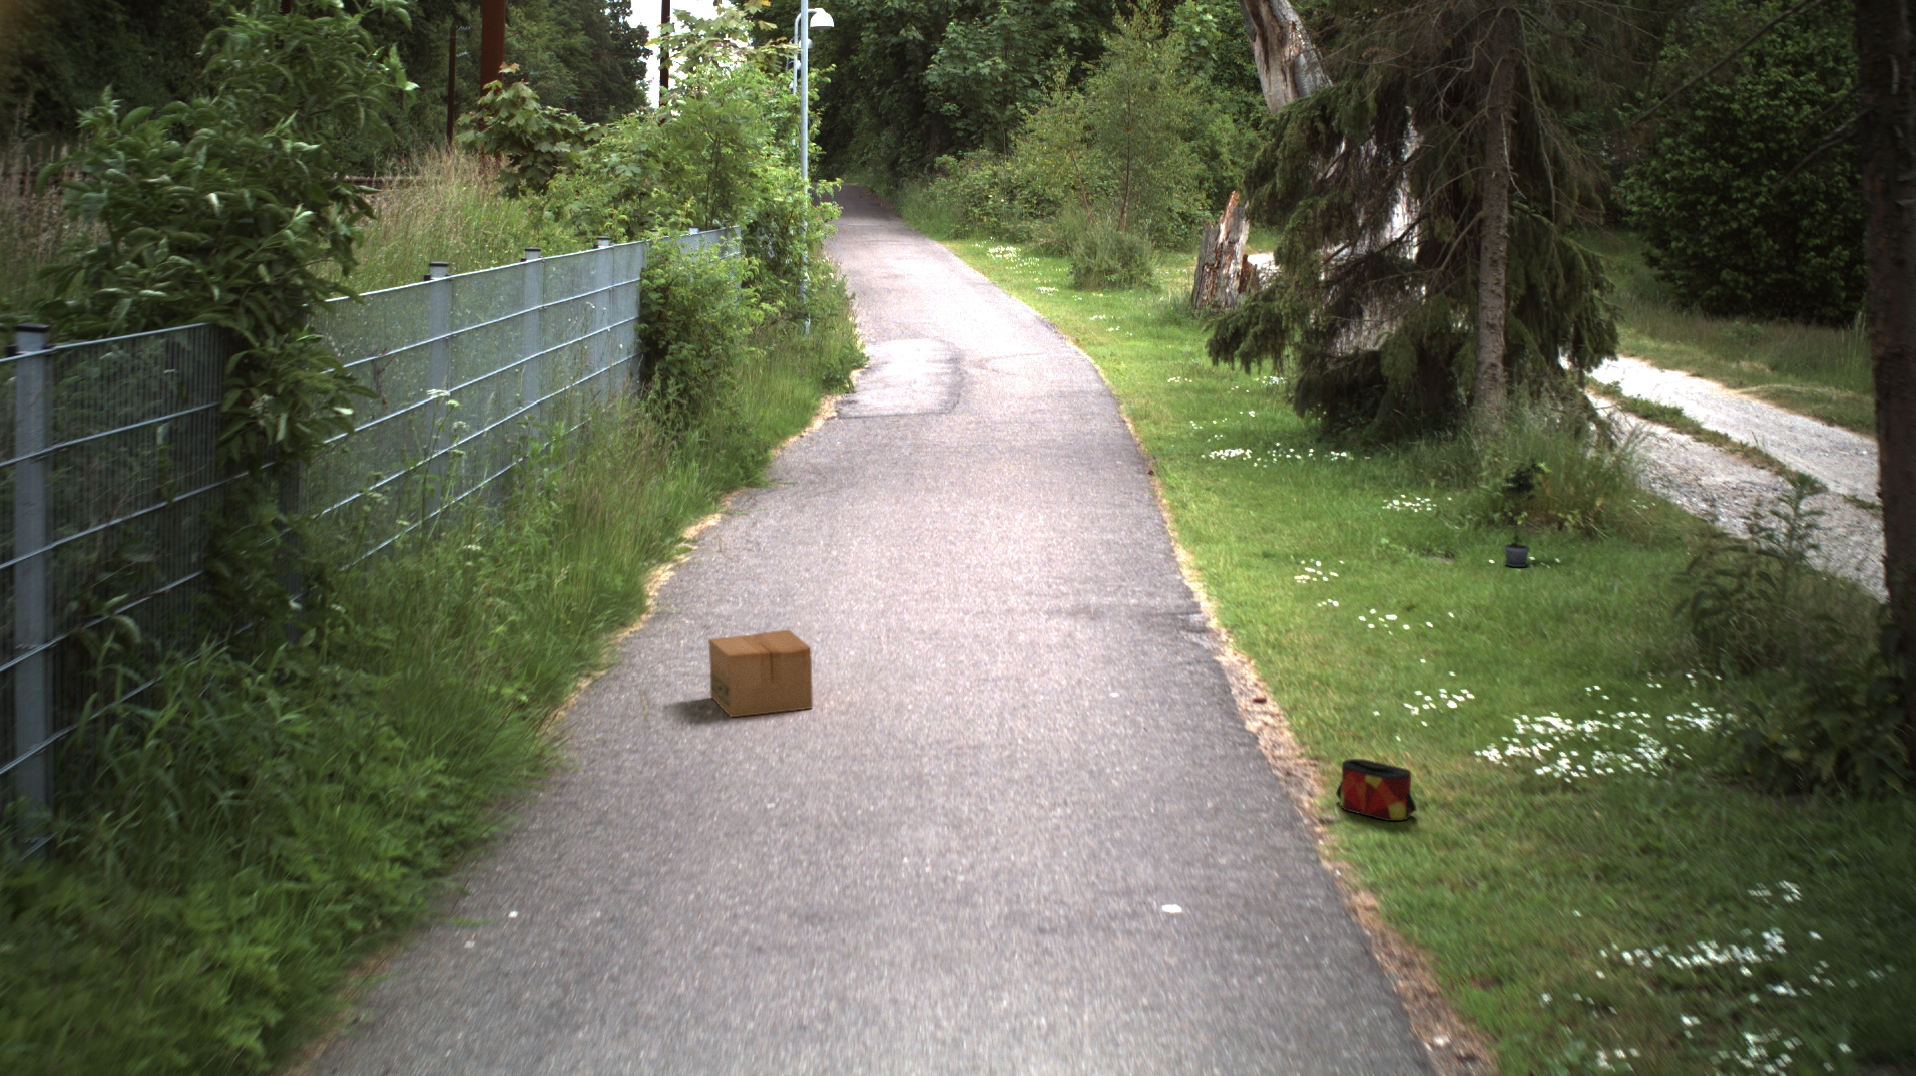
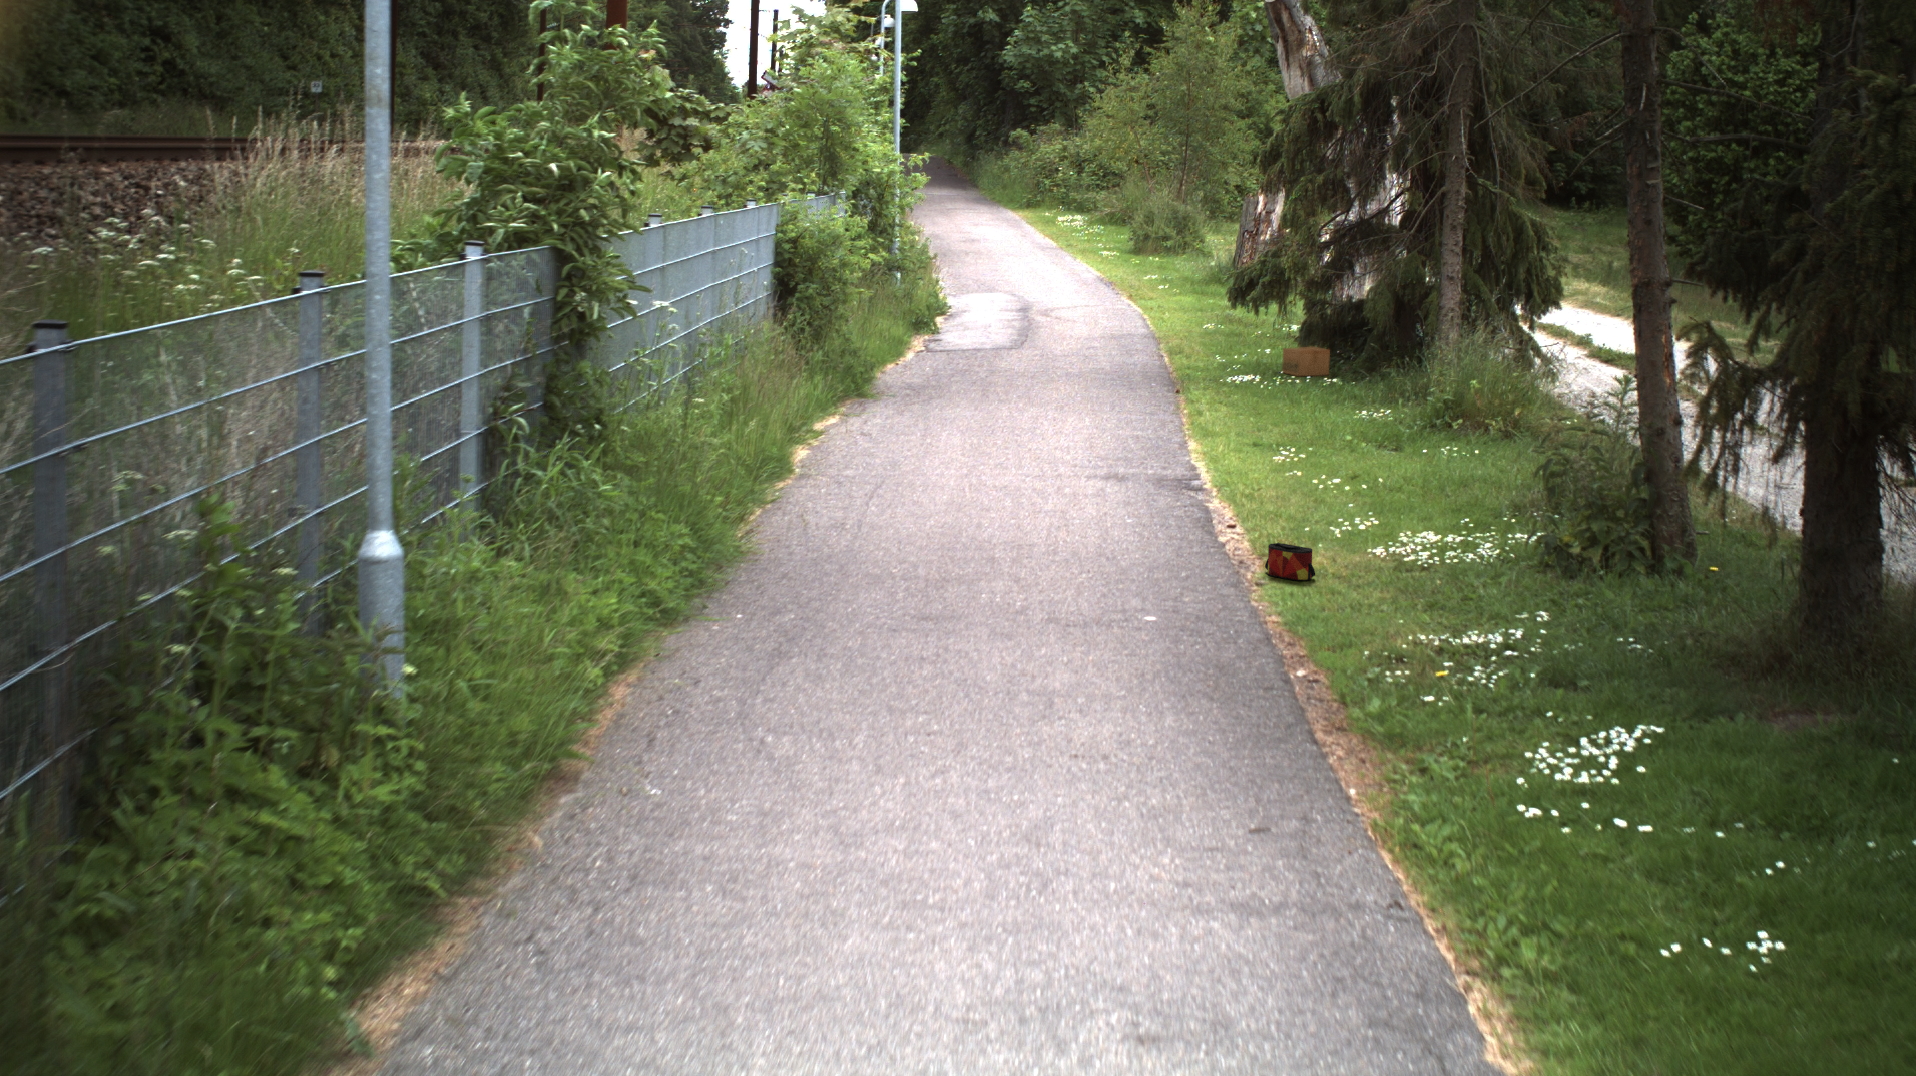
potted plant: present [1502,459,1545,567] -> none [1427,371,1464,453]
cardboard box: present [708,630,813,717] -> present [1282,347,1330,376]

